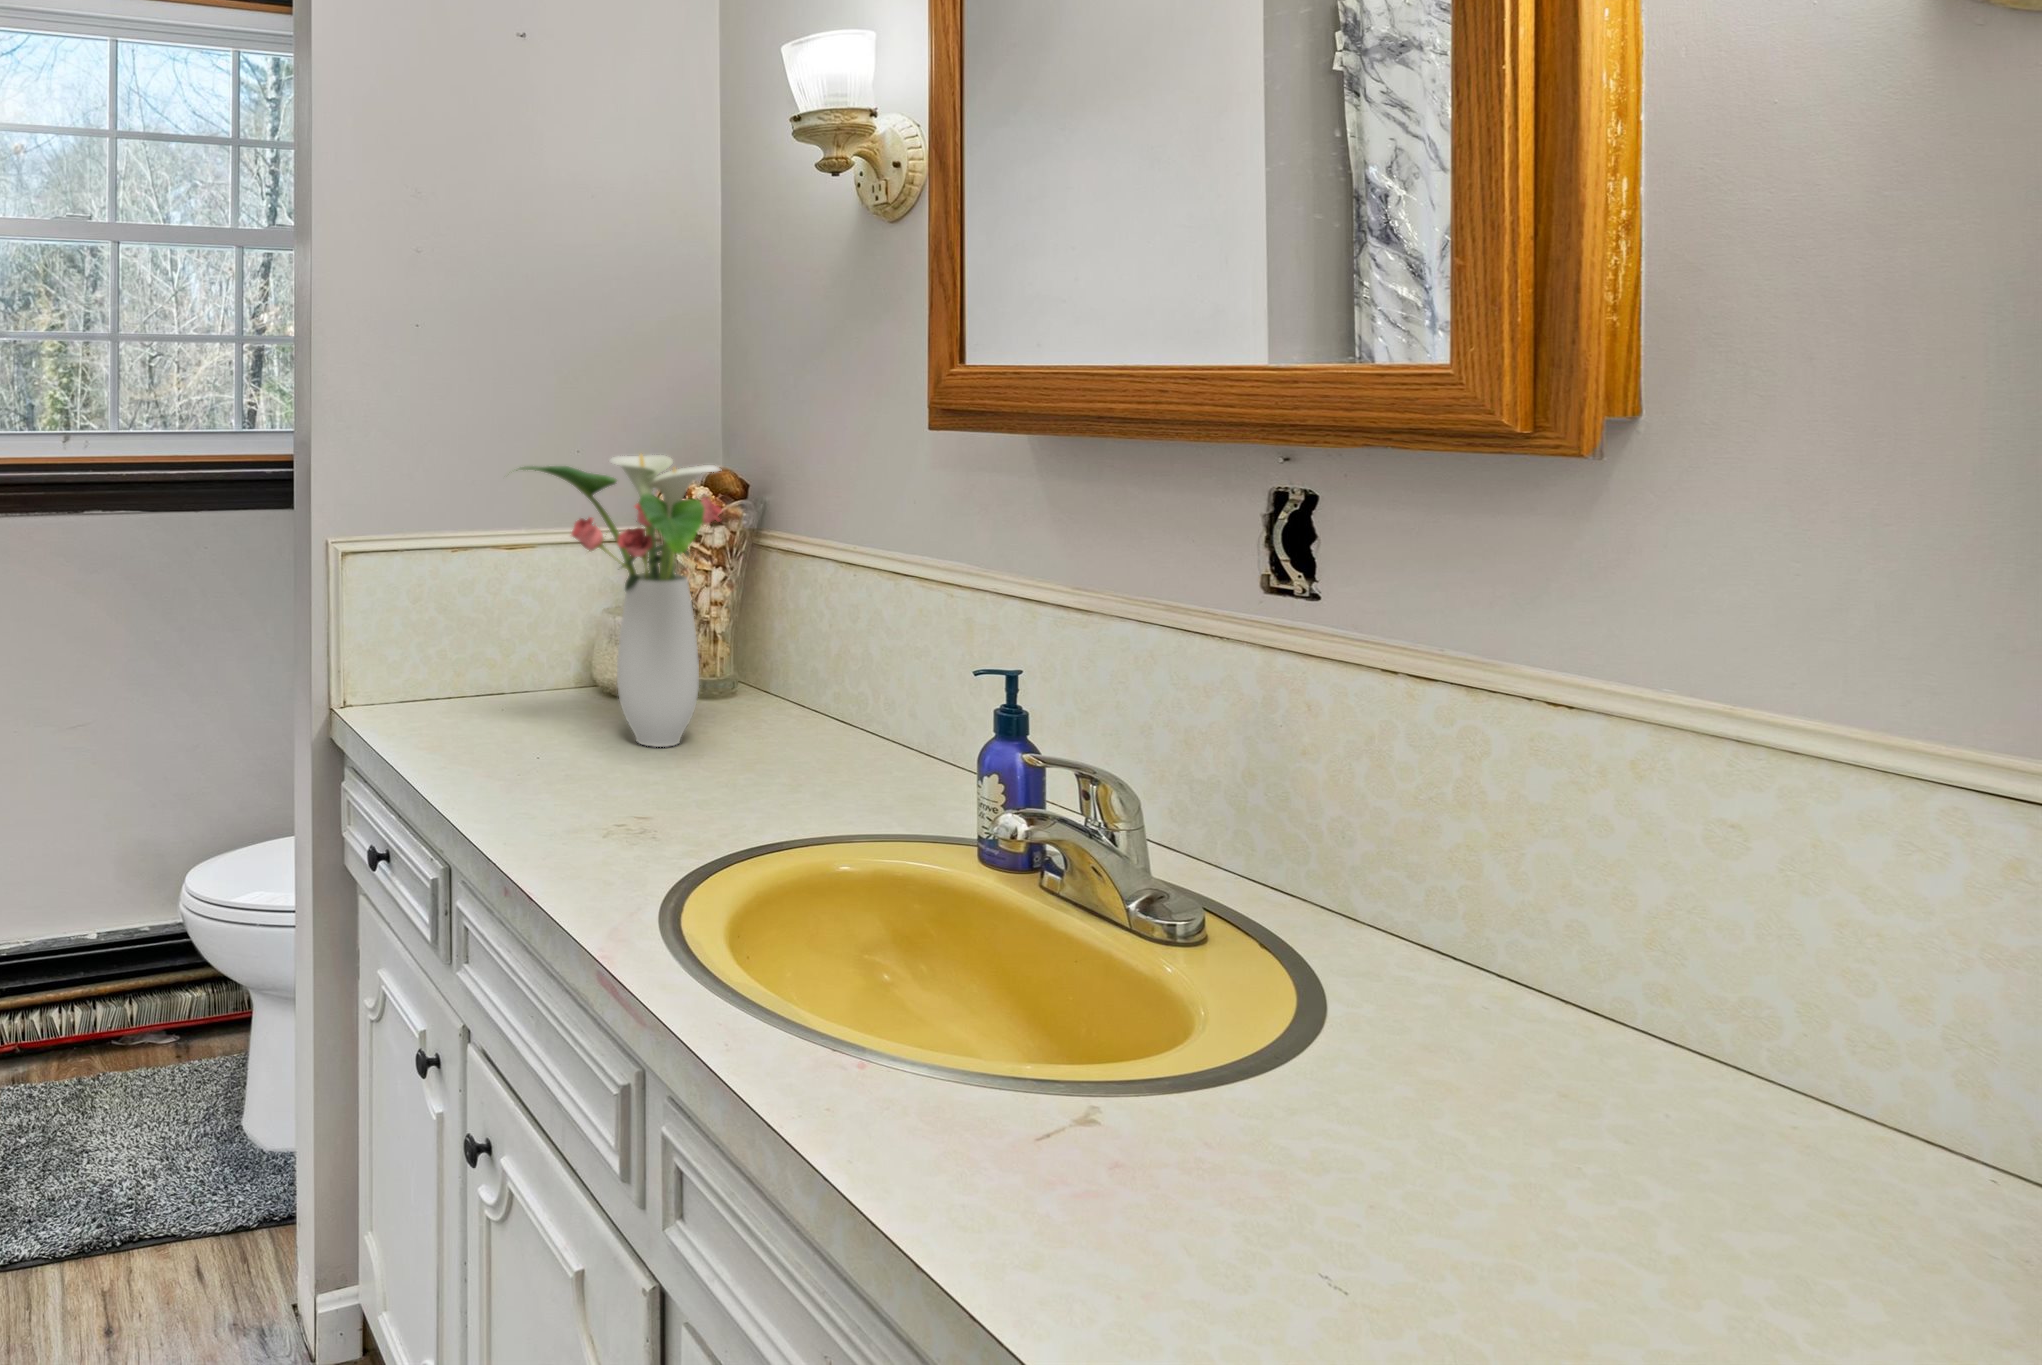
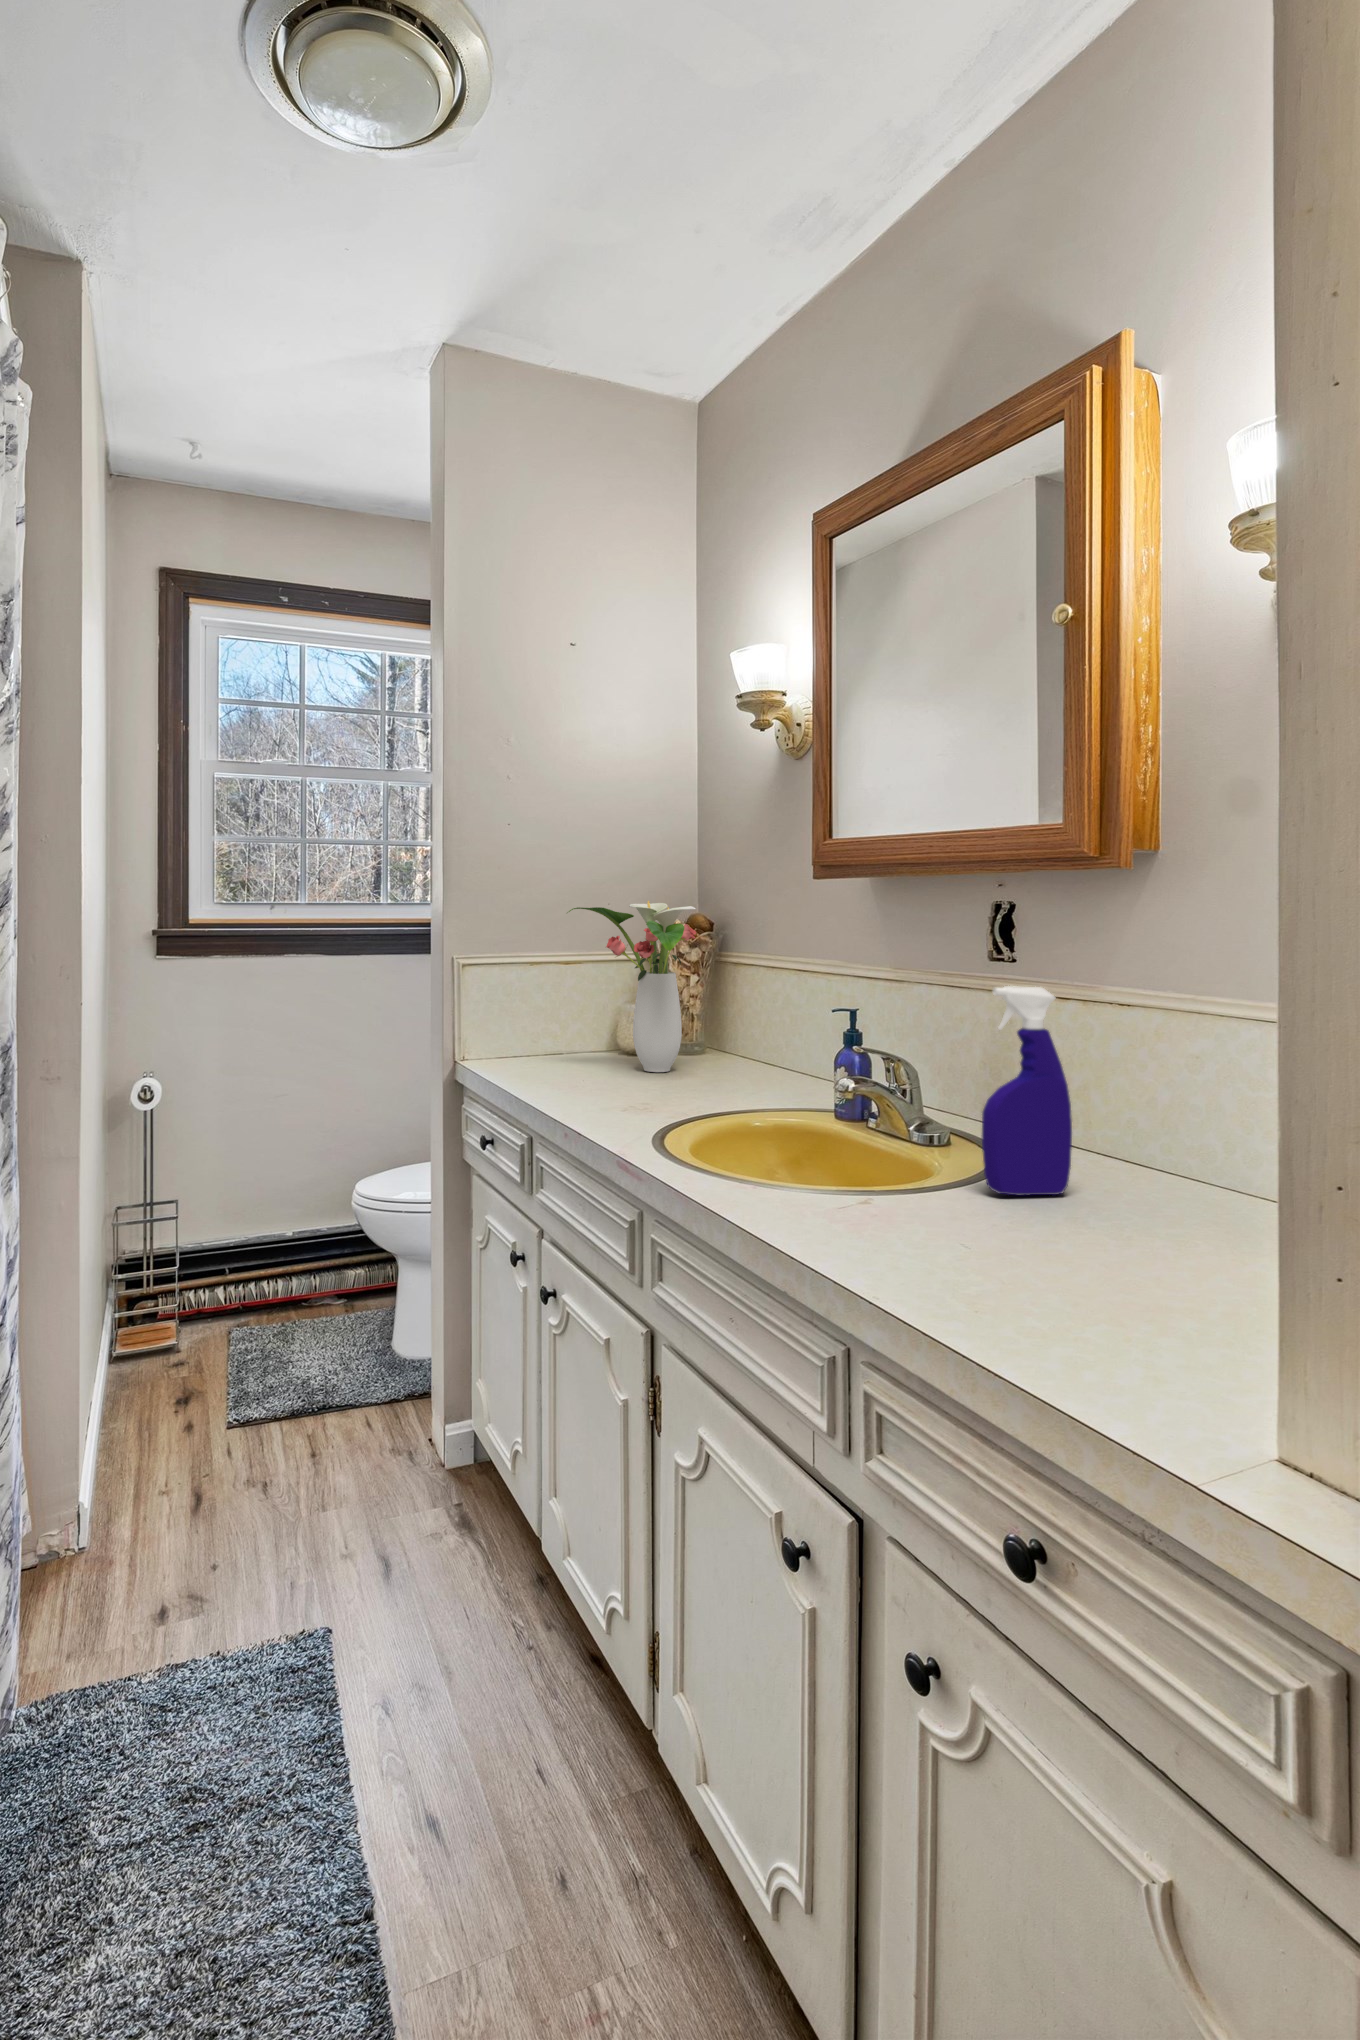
spray bottle: none [1369,746,1571,1203] -> present [982,986,1072,1196]

